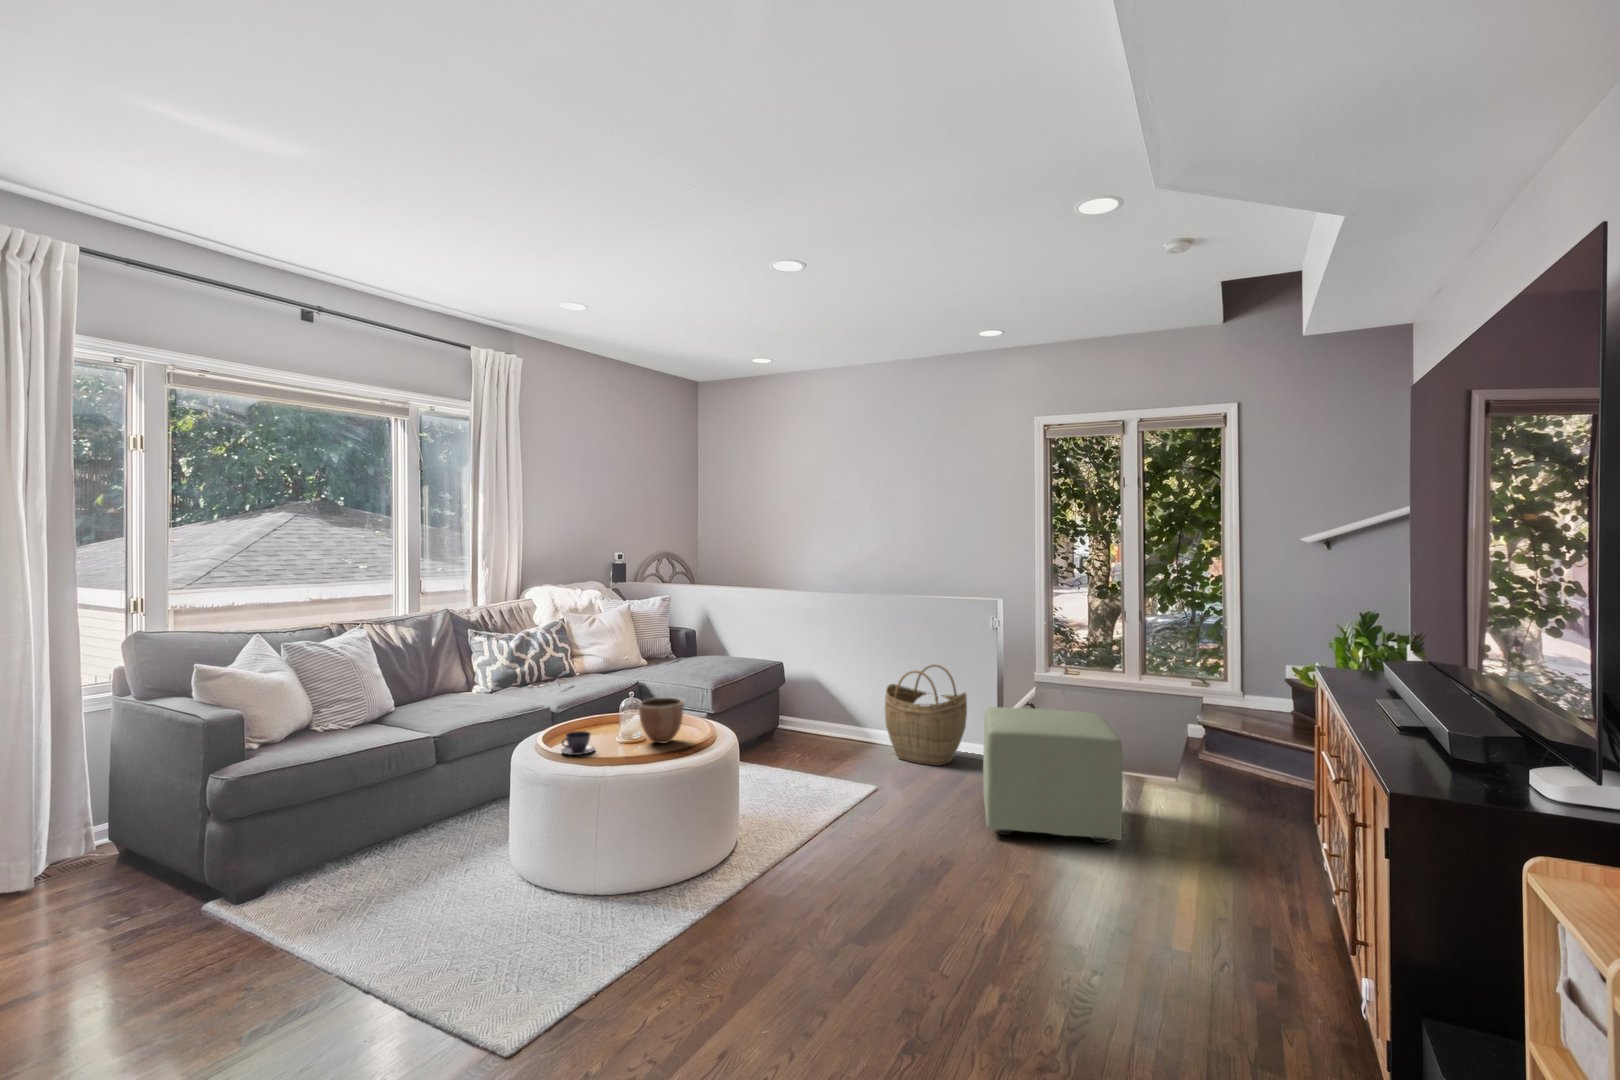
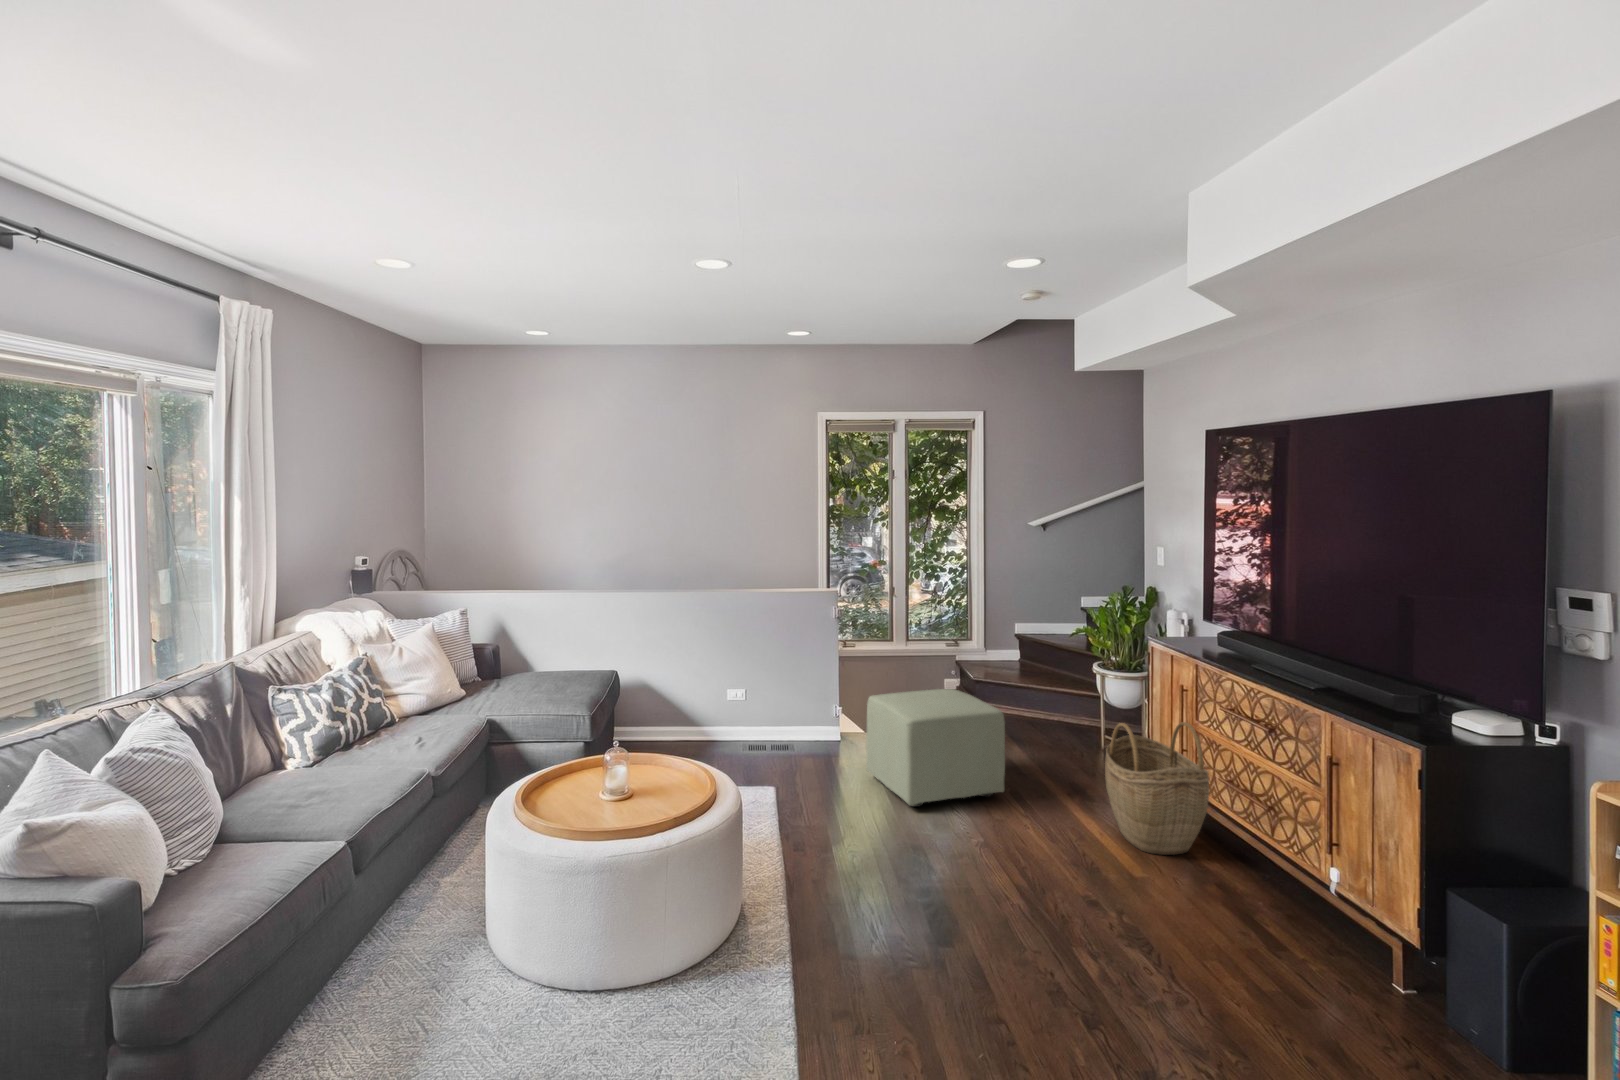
woven basket: present [885,665,967,766] -> present [1105,722,1209,855]
decorative bowl: present [639,698,684,743] -> none [646,741,693,793]
teacup: present [561,731,595,755] -> none [585,796,623,825]

